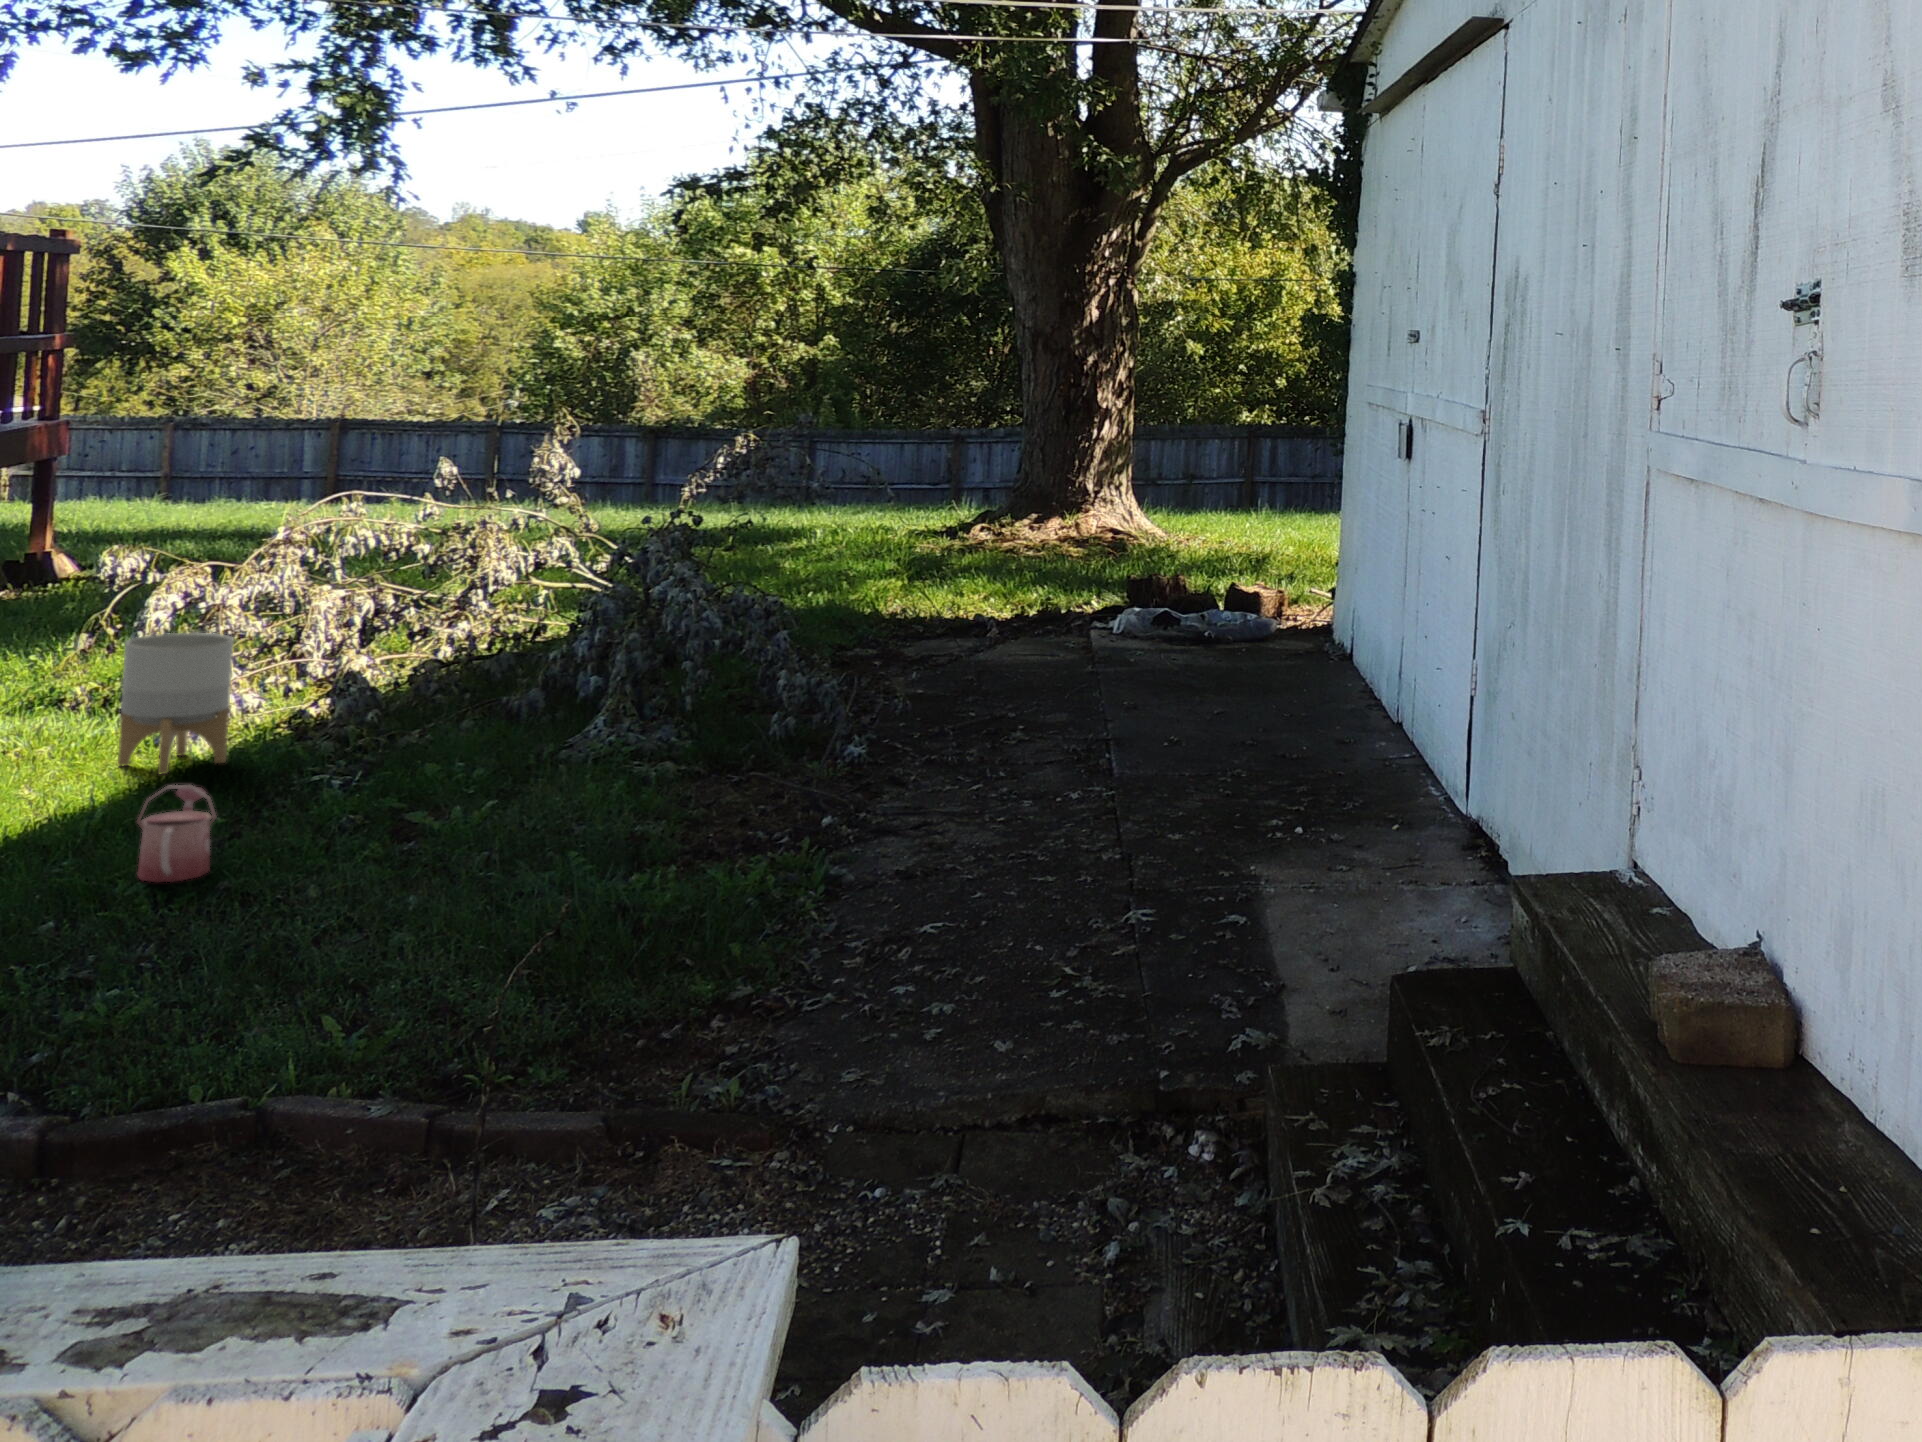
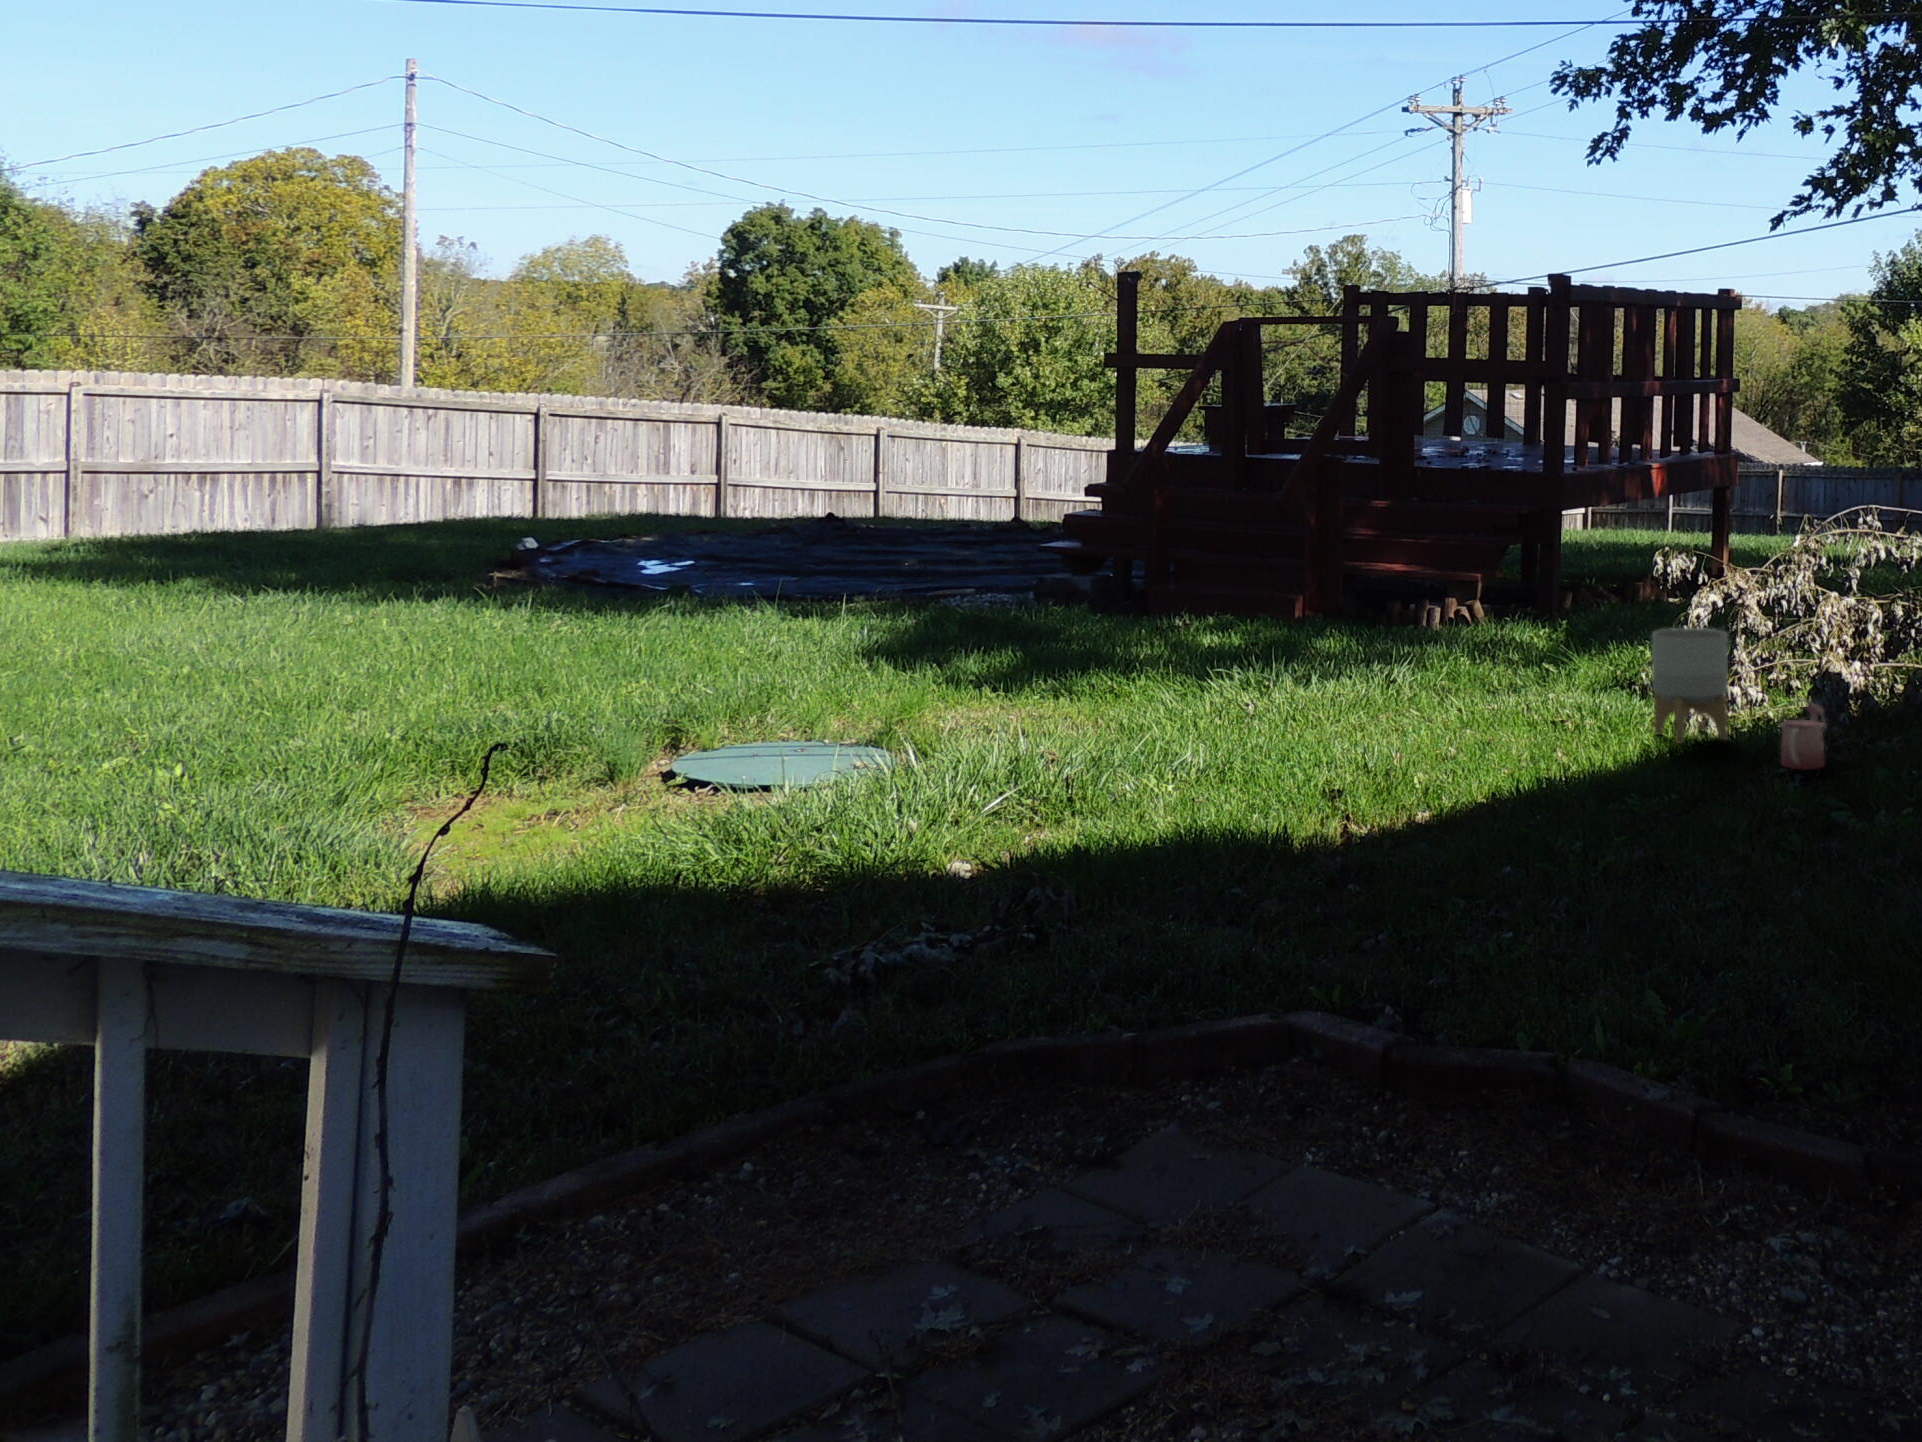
watering can: present [137,785,216,882] -> present [1779,700,1826,769]

